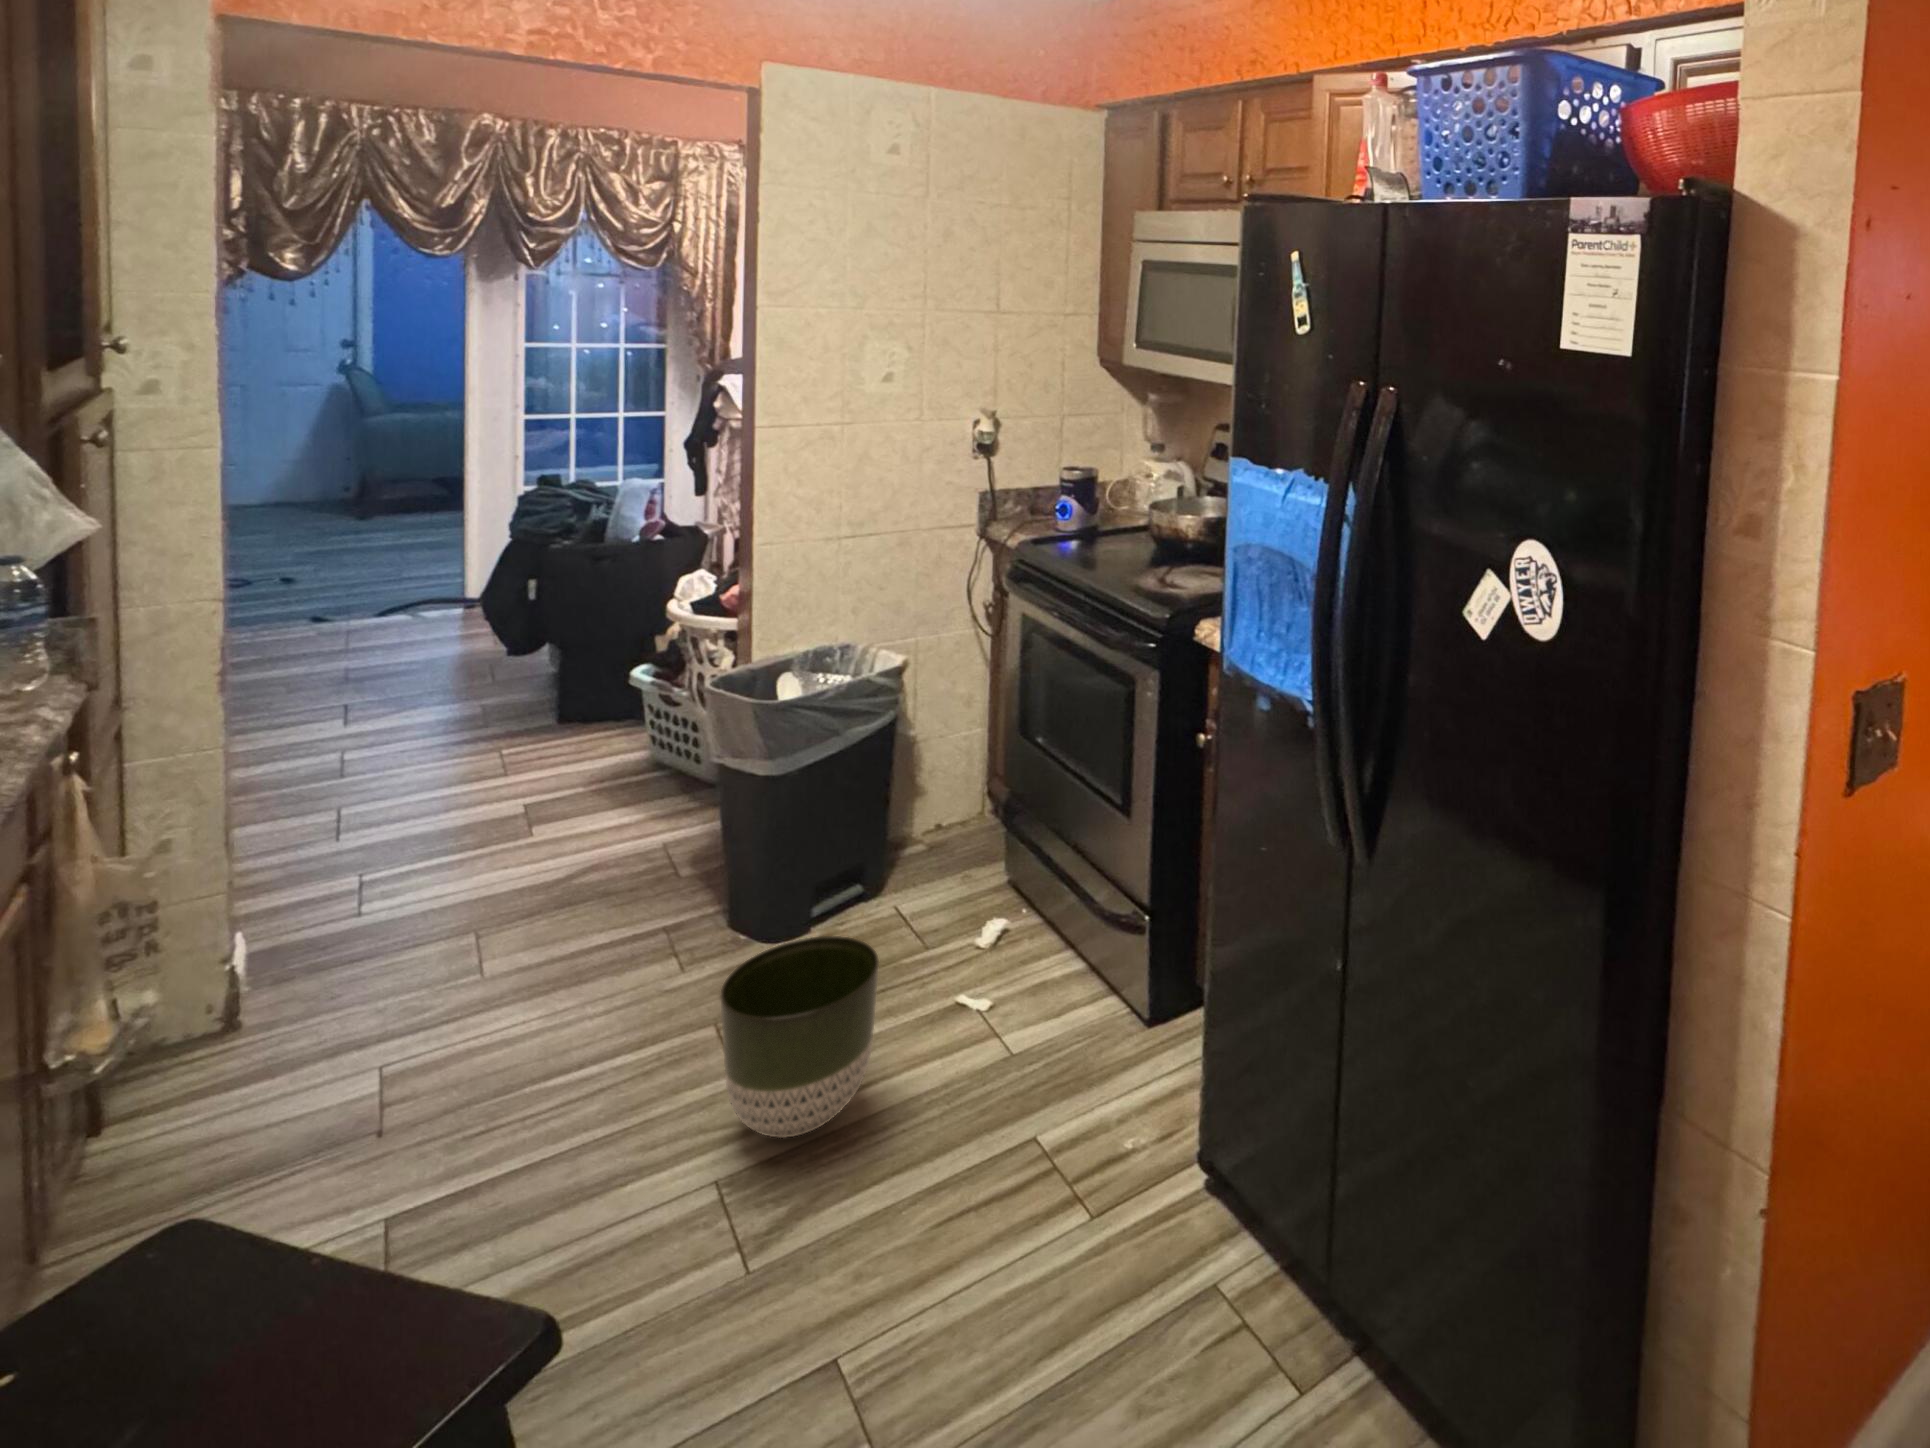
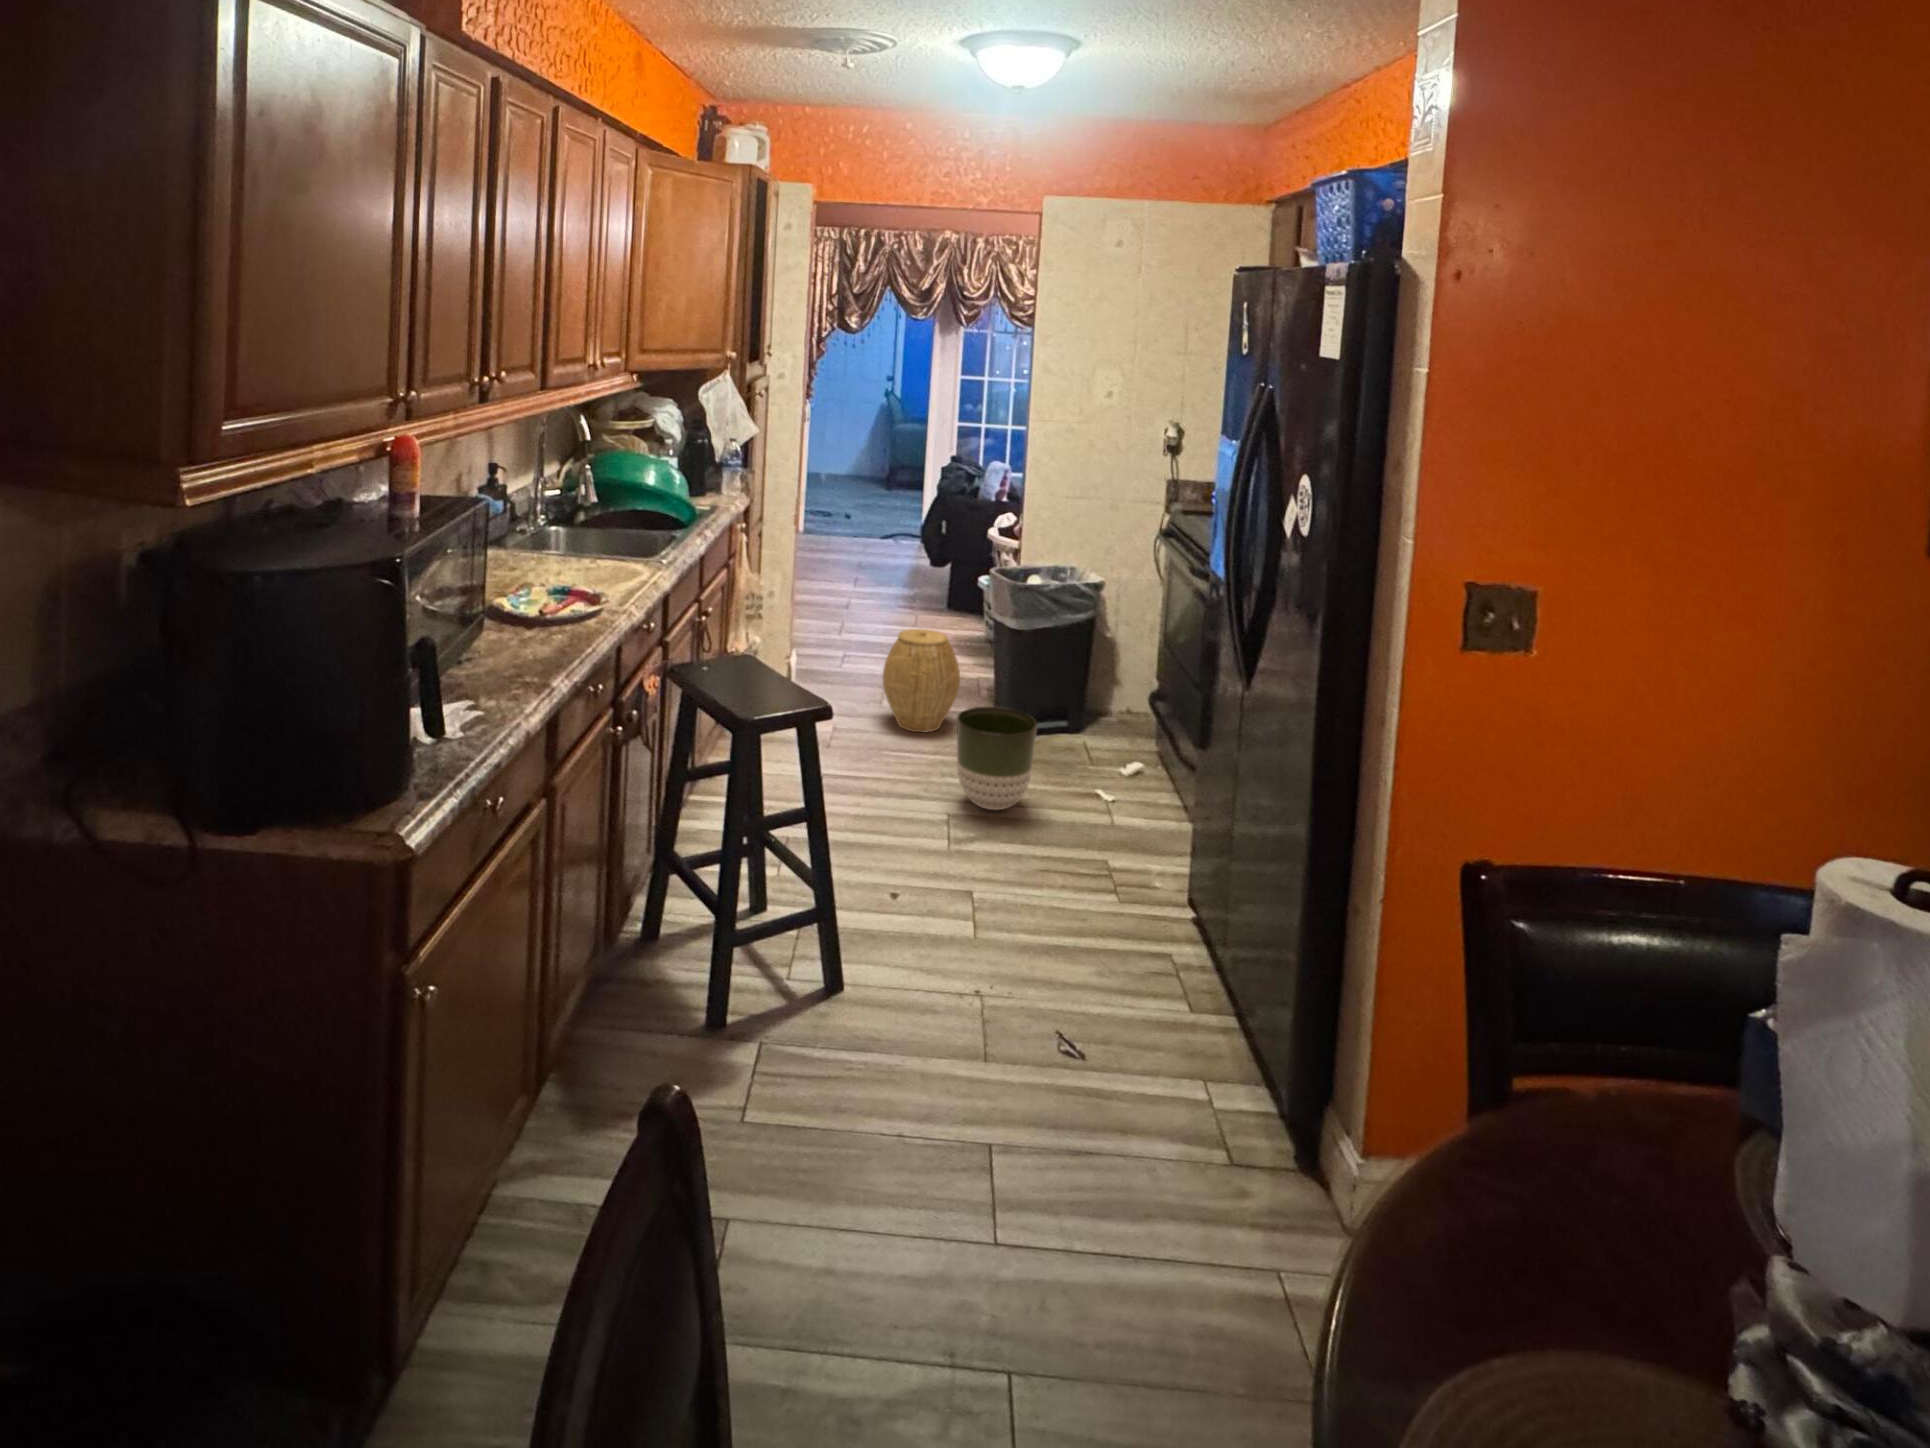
woven basket: none [497,816,668,1015] -> present [883,629,960,732]

